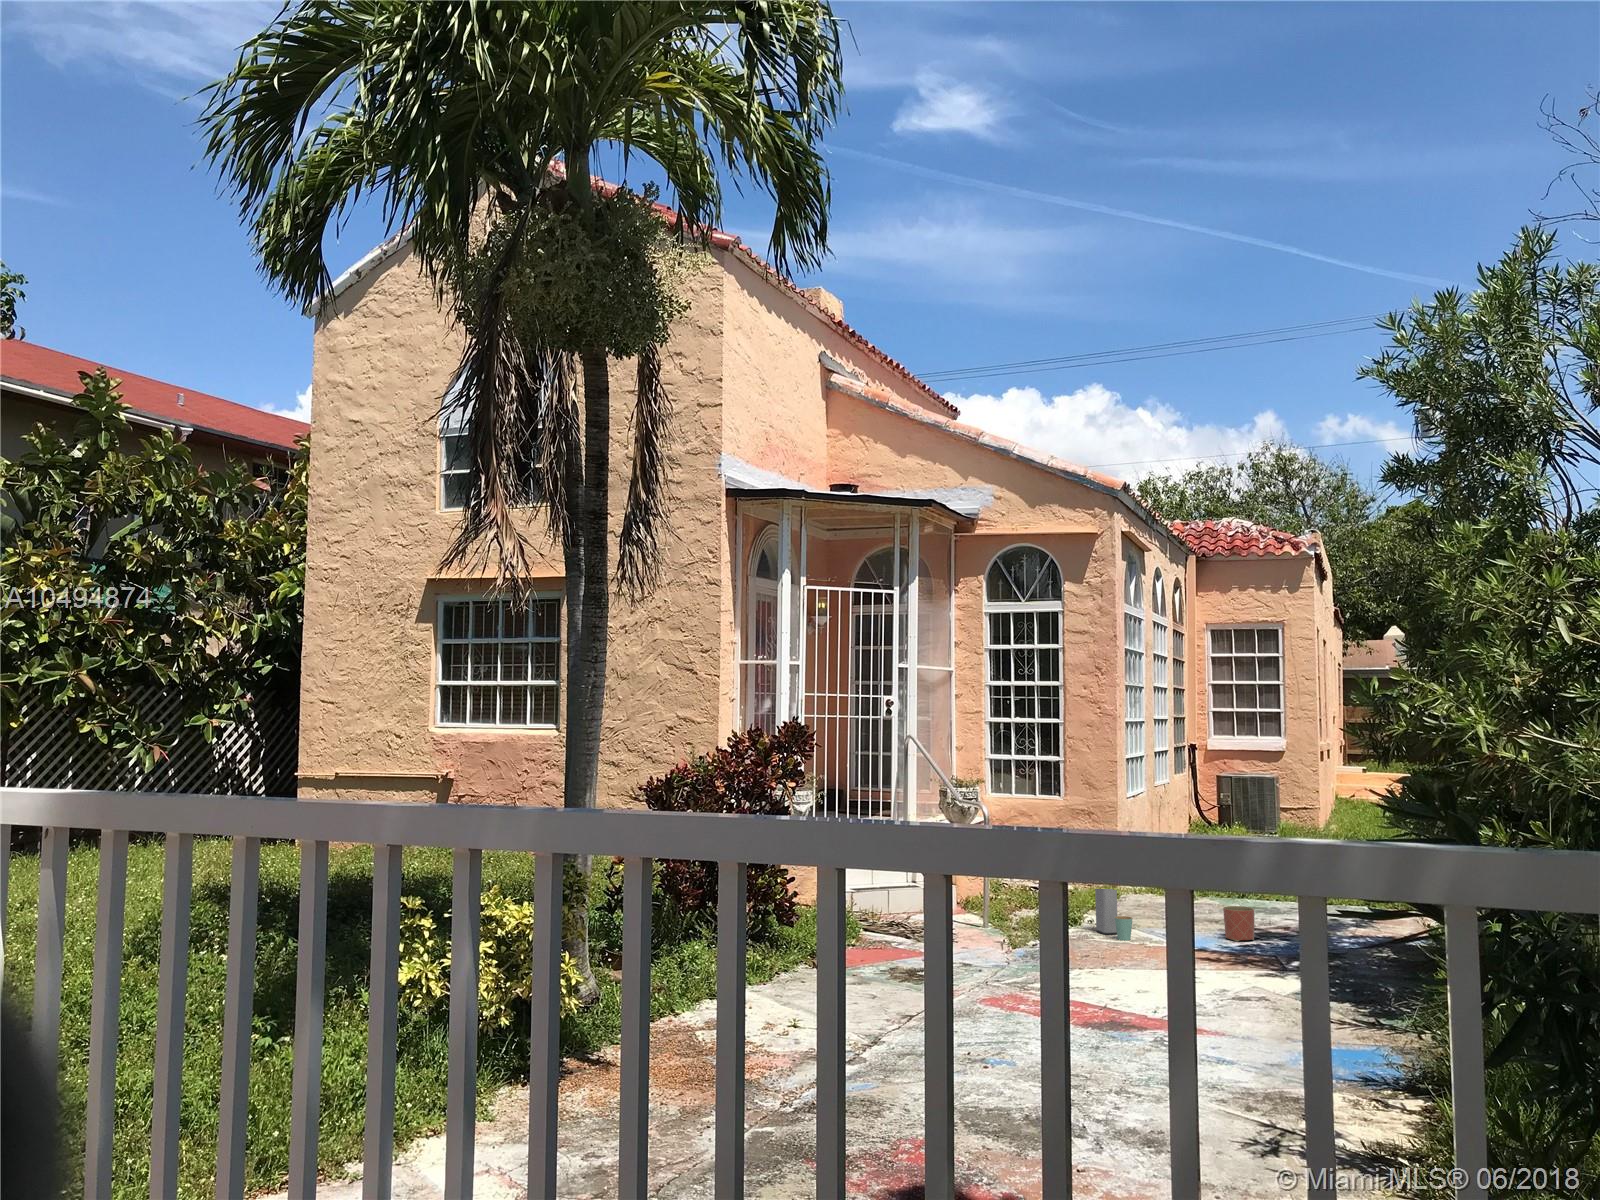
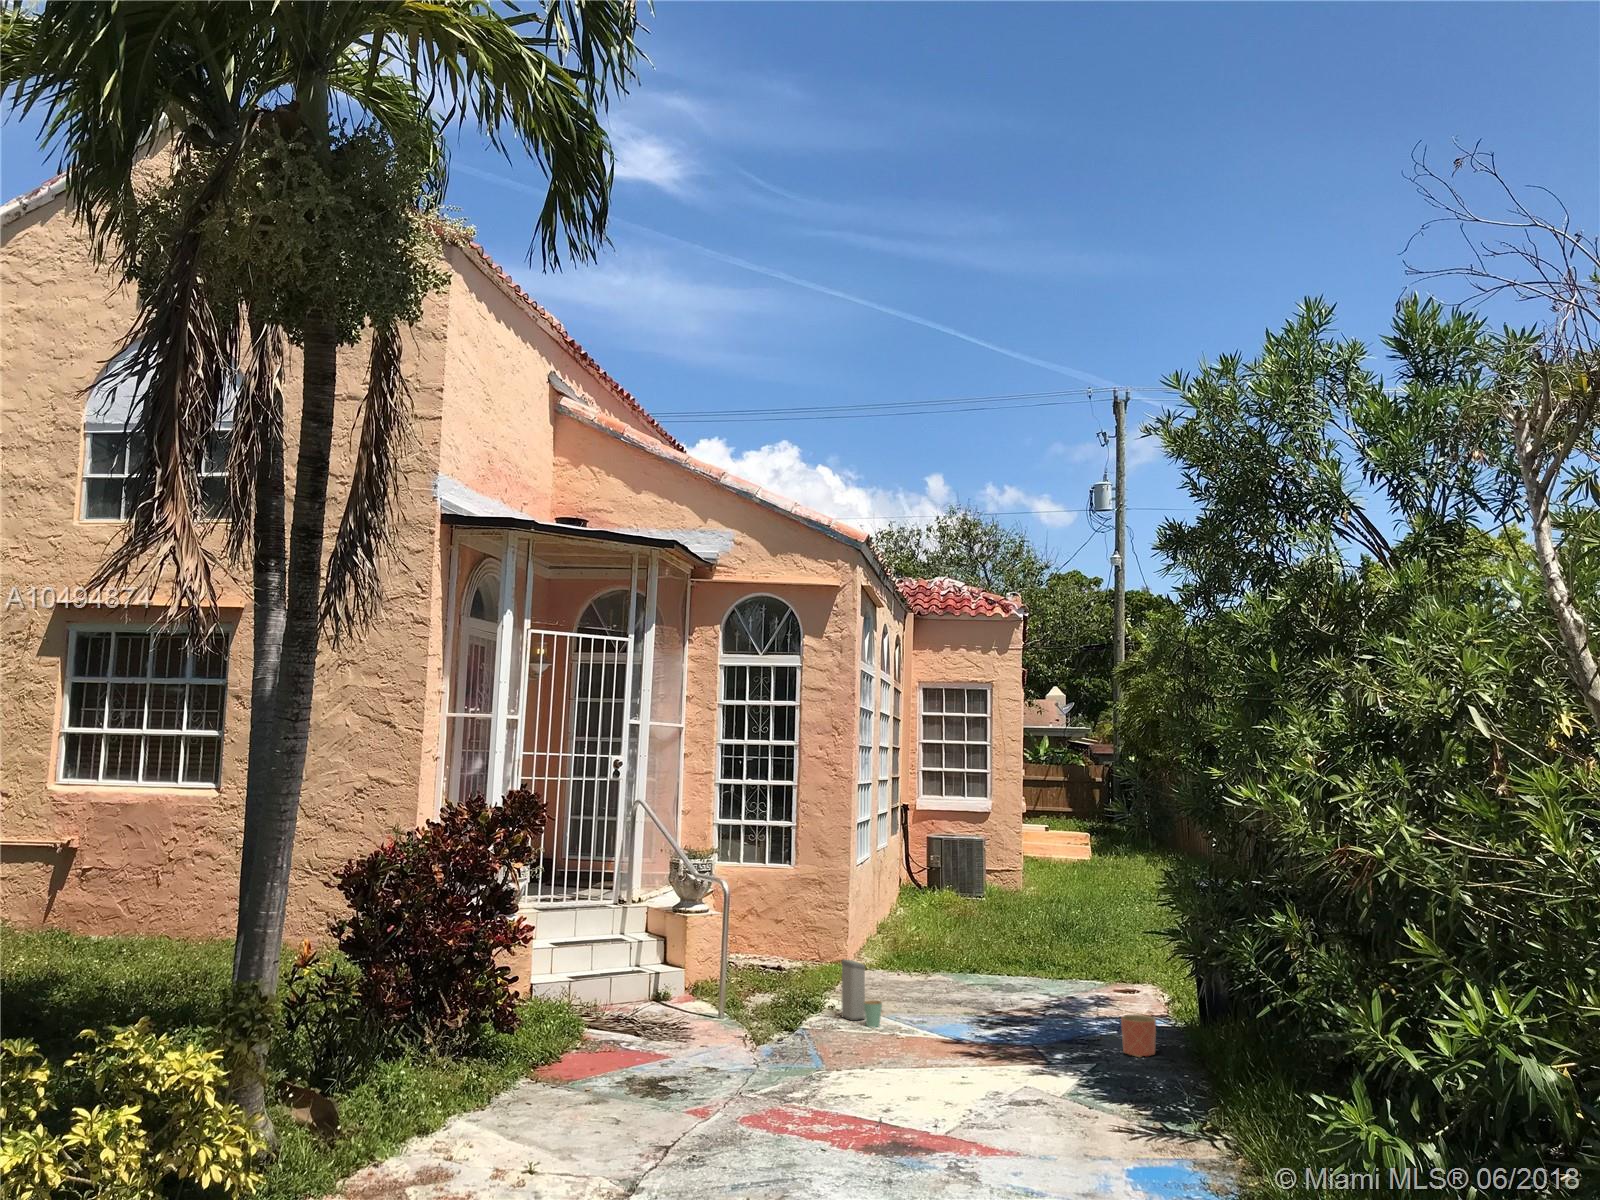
planter: present [1223,906,1254,941] -> present [1121,1015,1156,1057]

